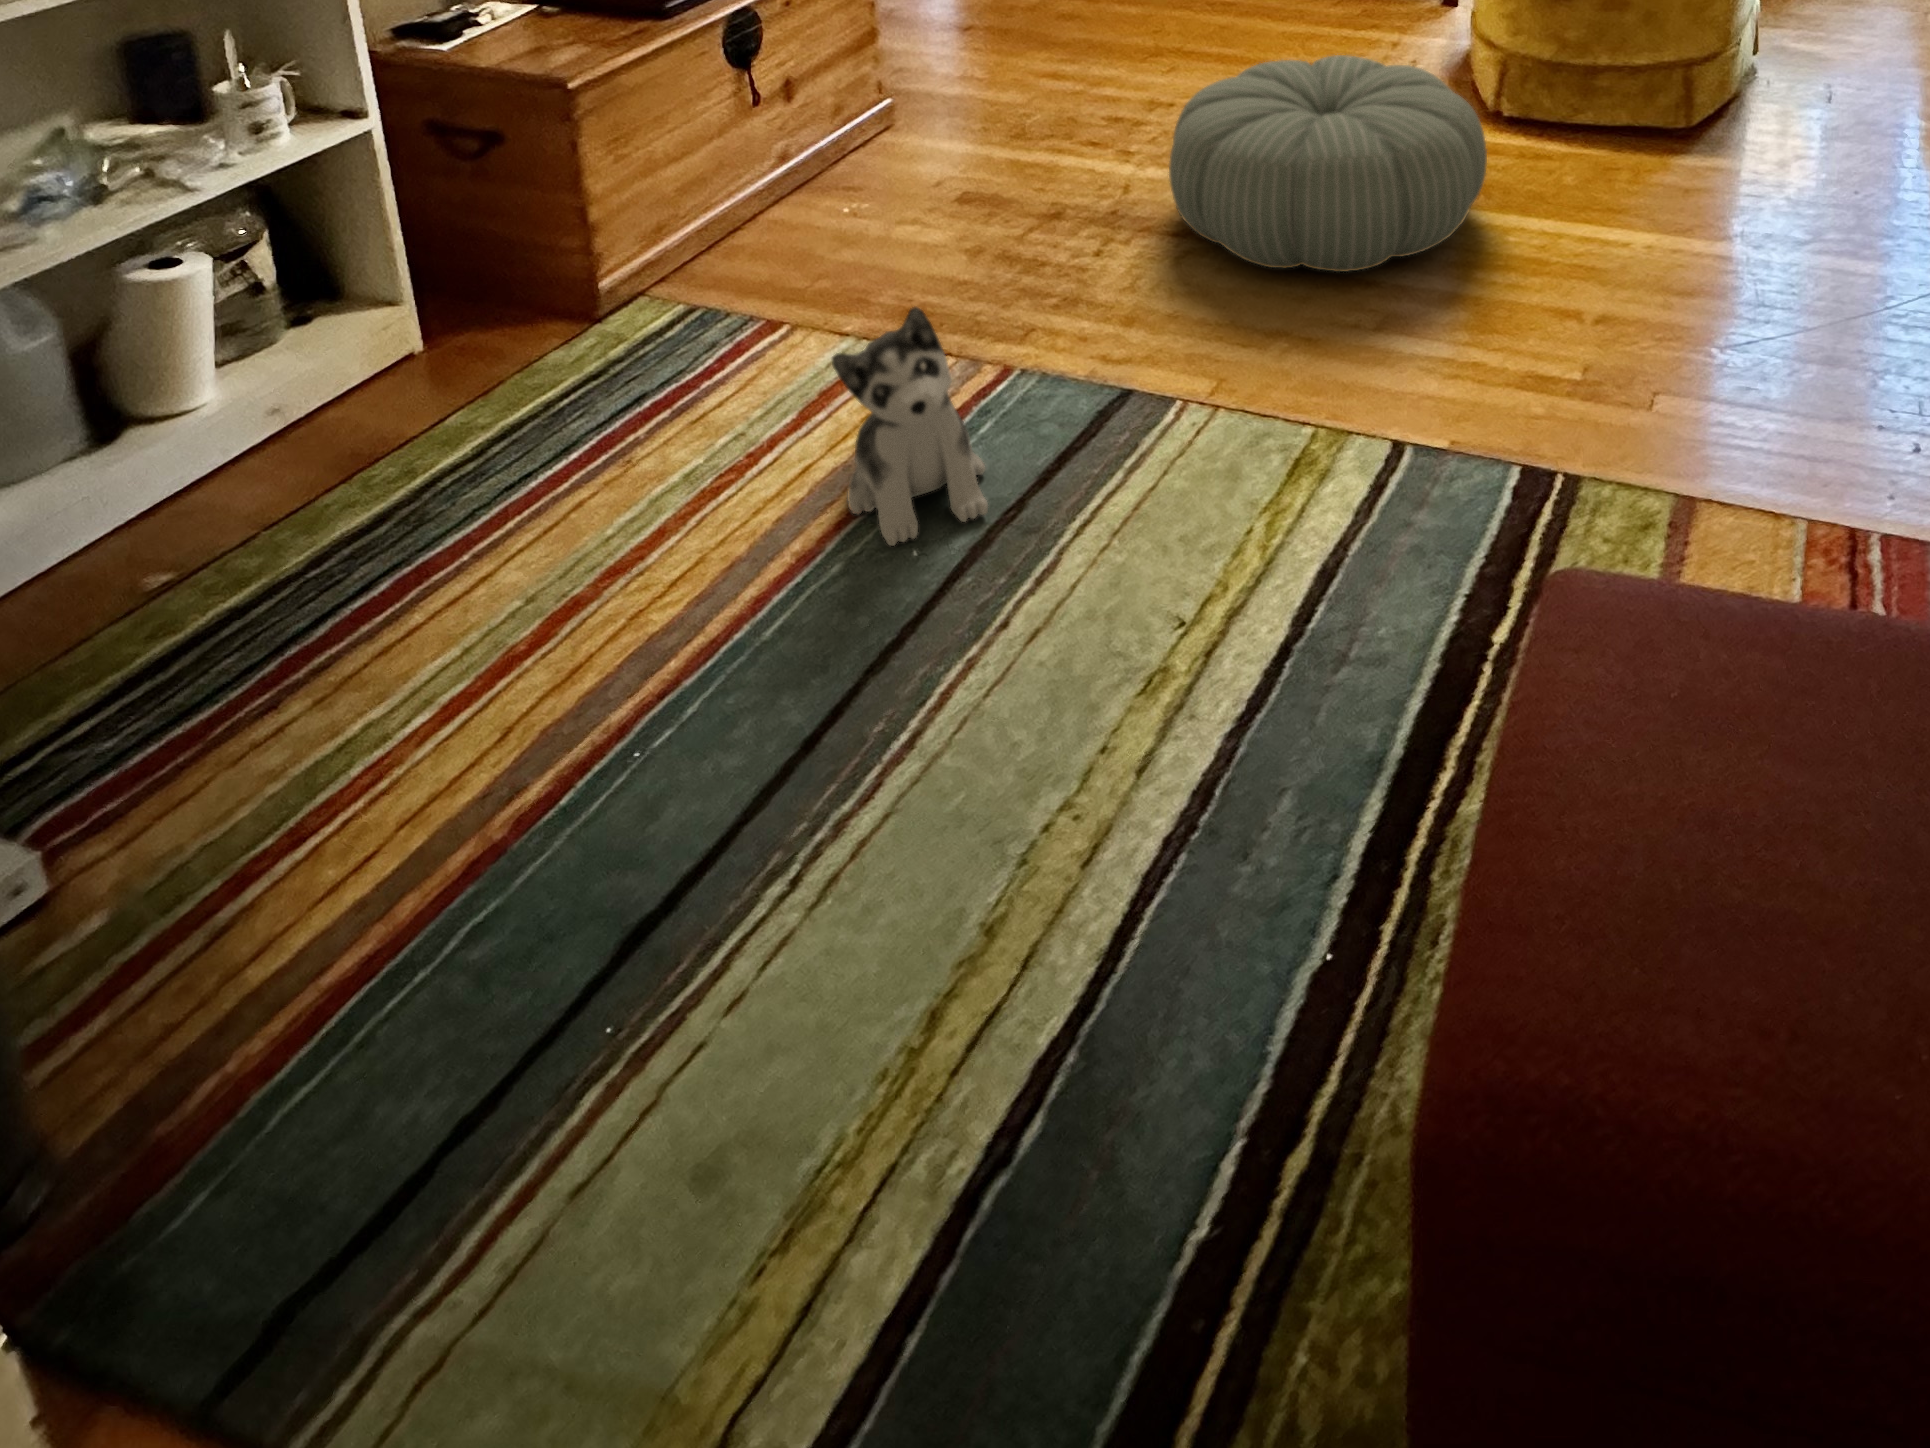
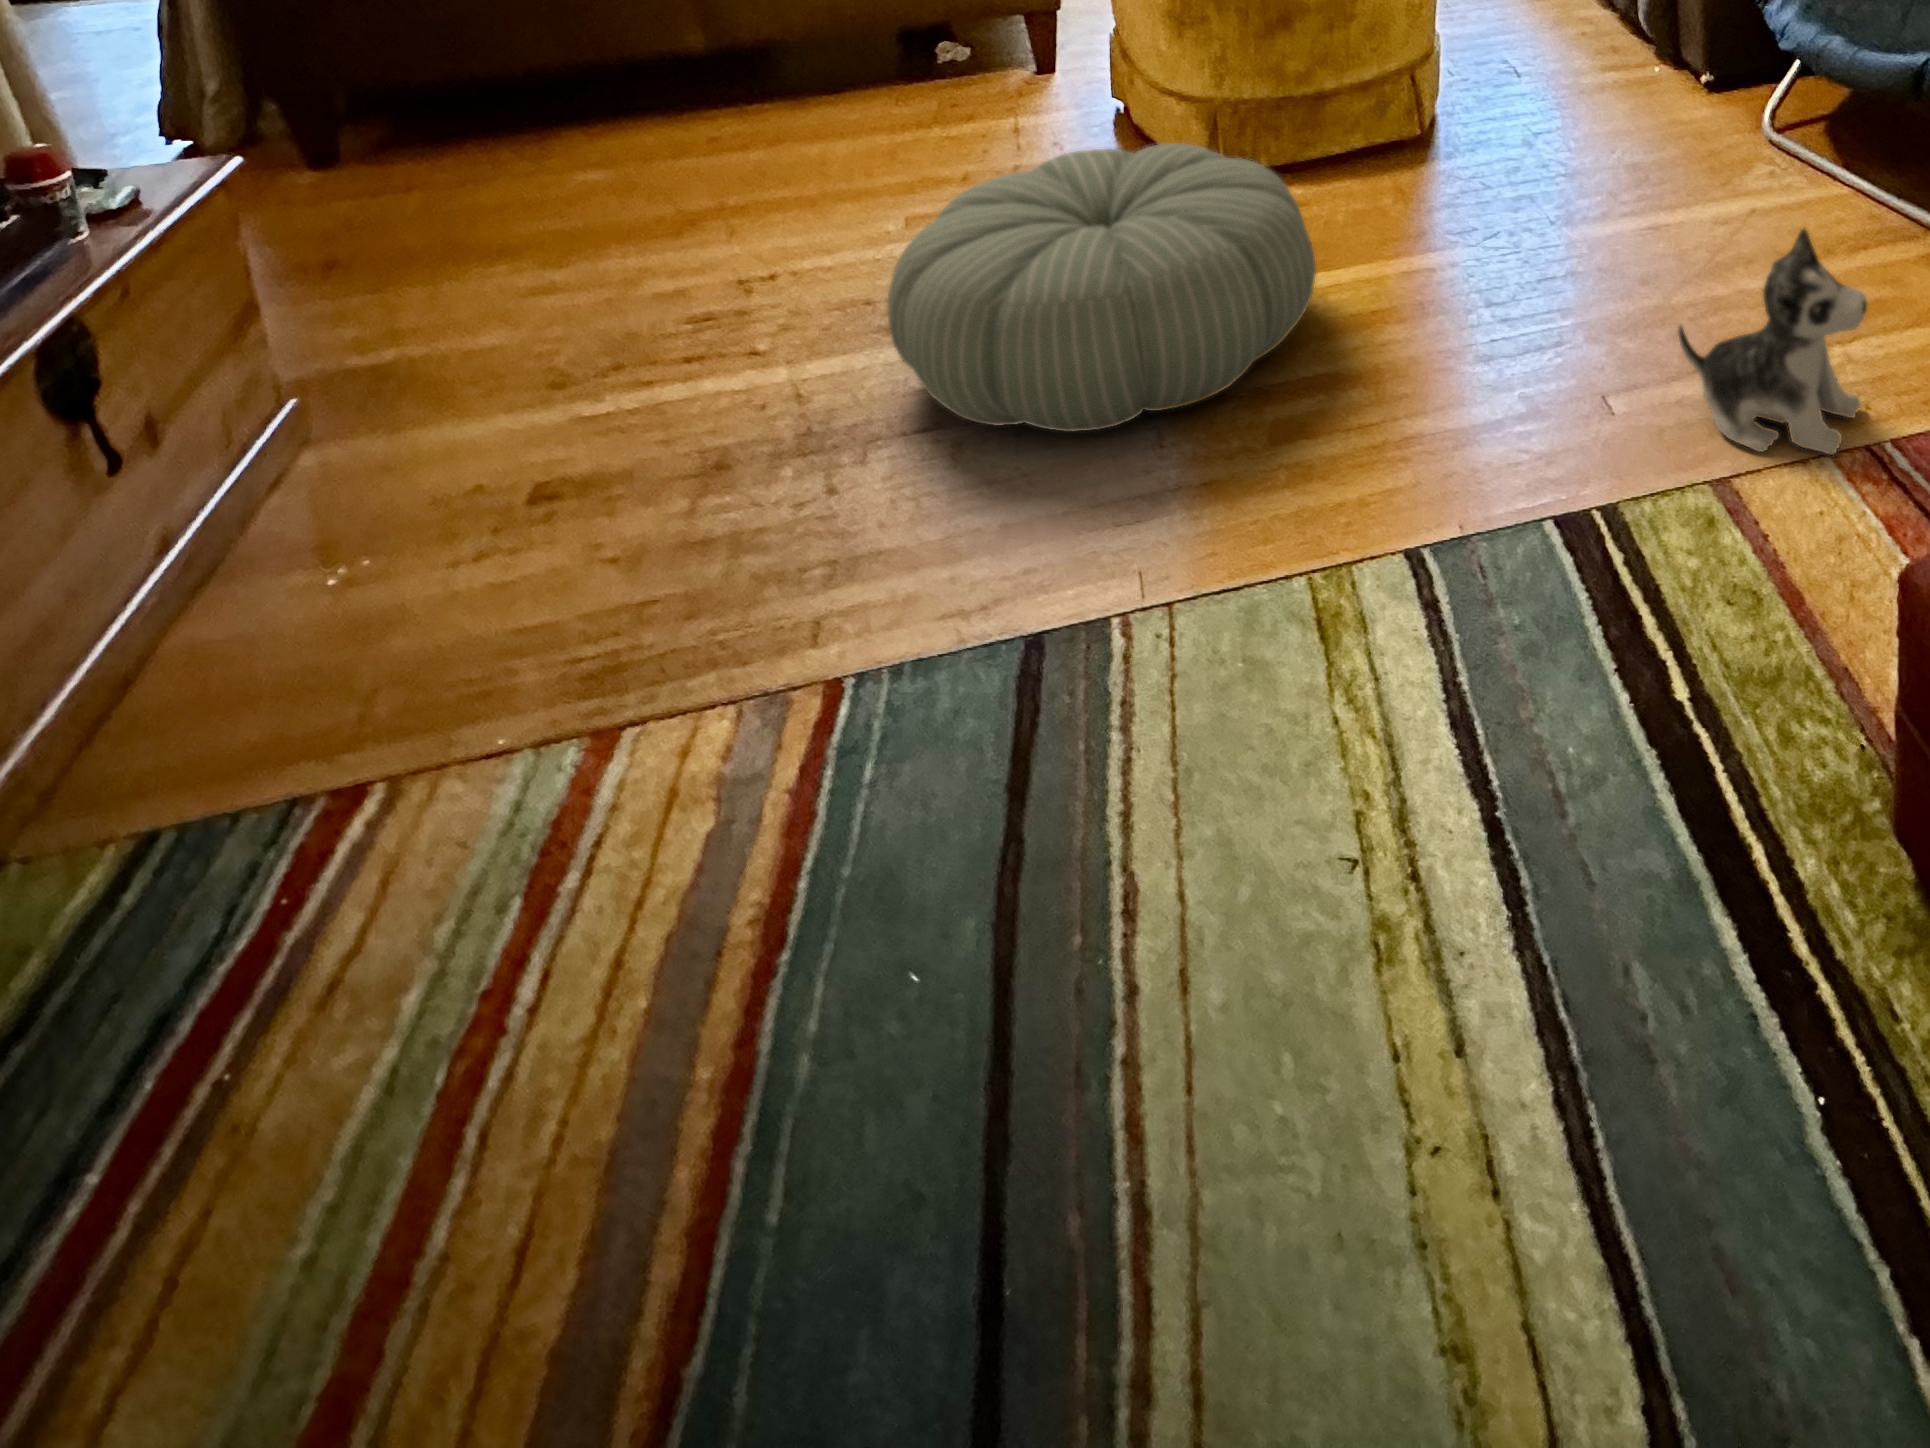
plush toy: present [832,307,988,546] -> present [1678,229,1867,455]

